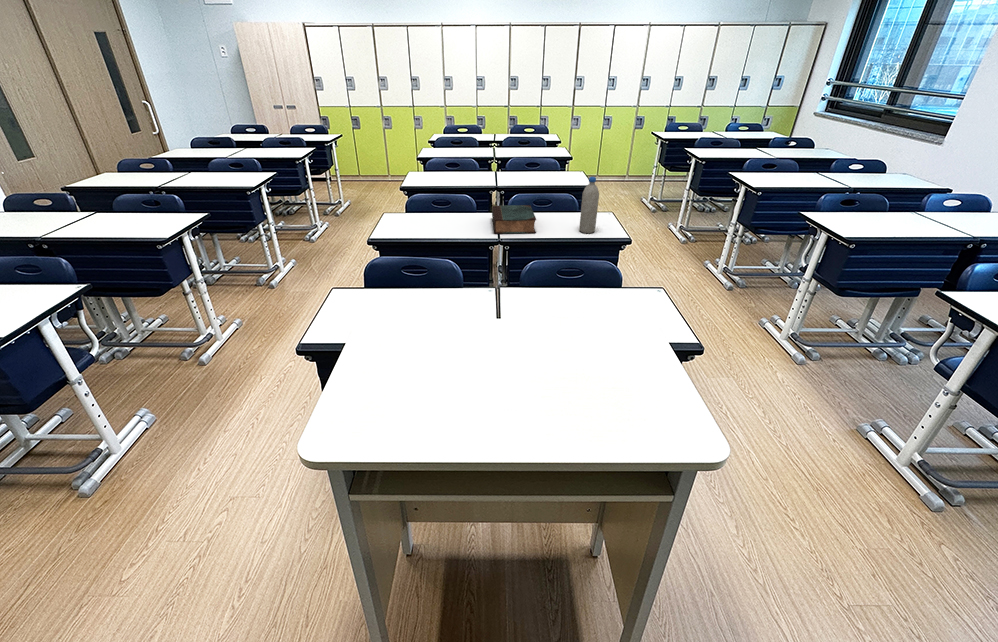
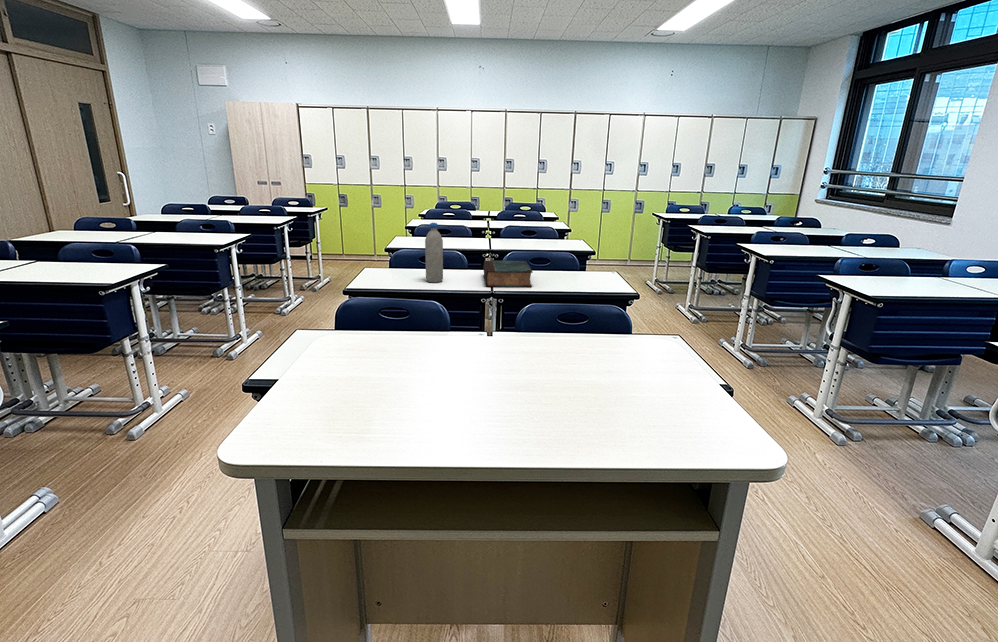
water bottle: present [579,177,599,233] -> present [425,223,443,282]

